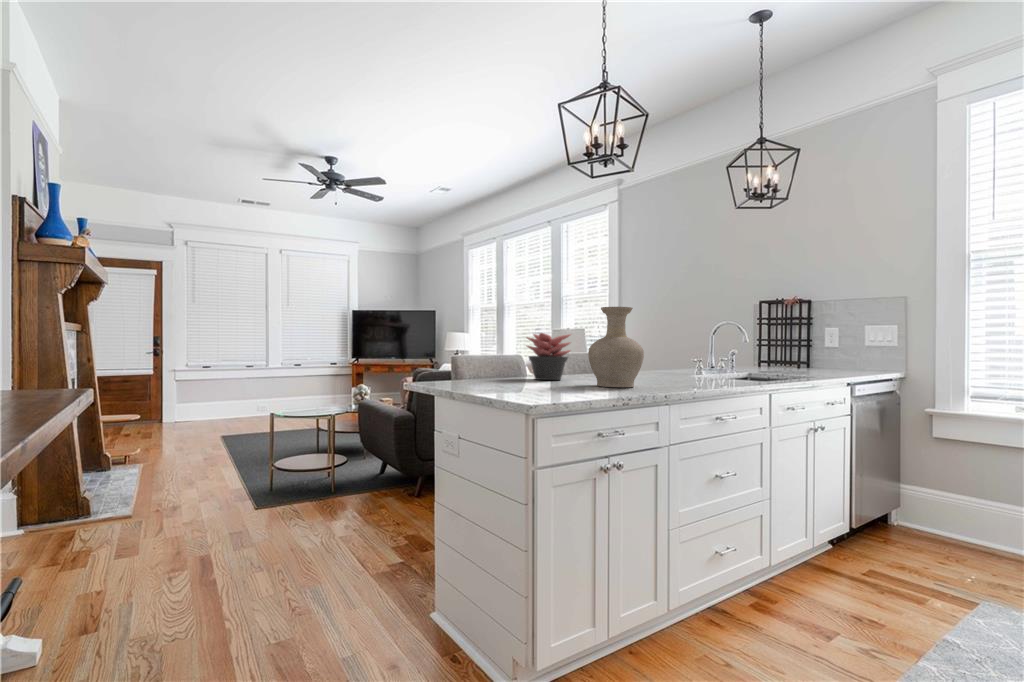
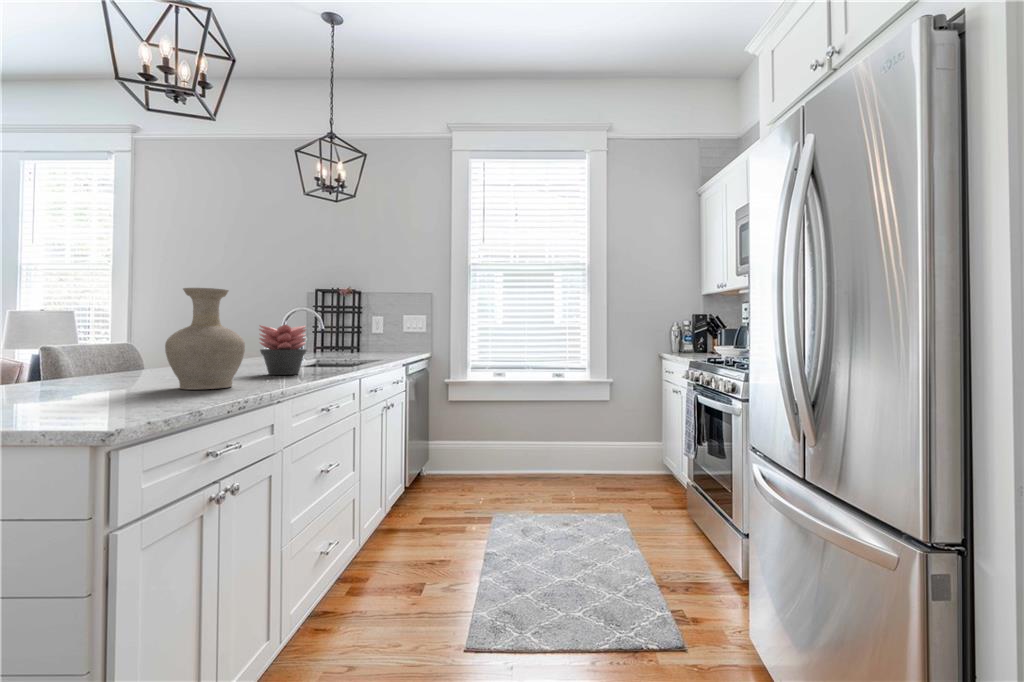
succulent plant: present [527,333,571,380] -> present [259,325,307,375]

